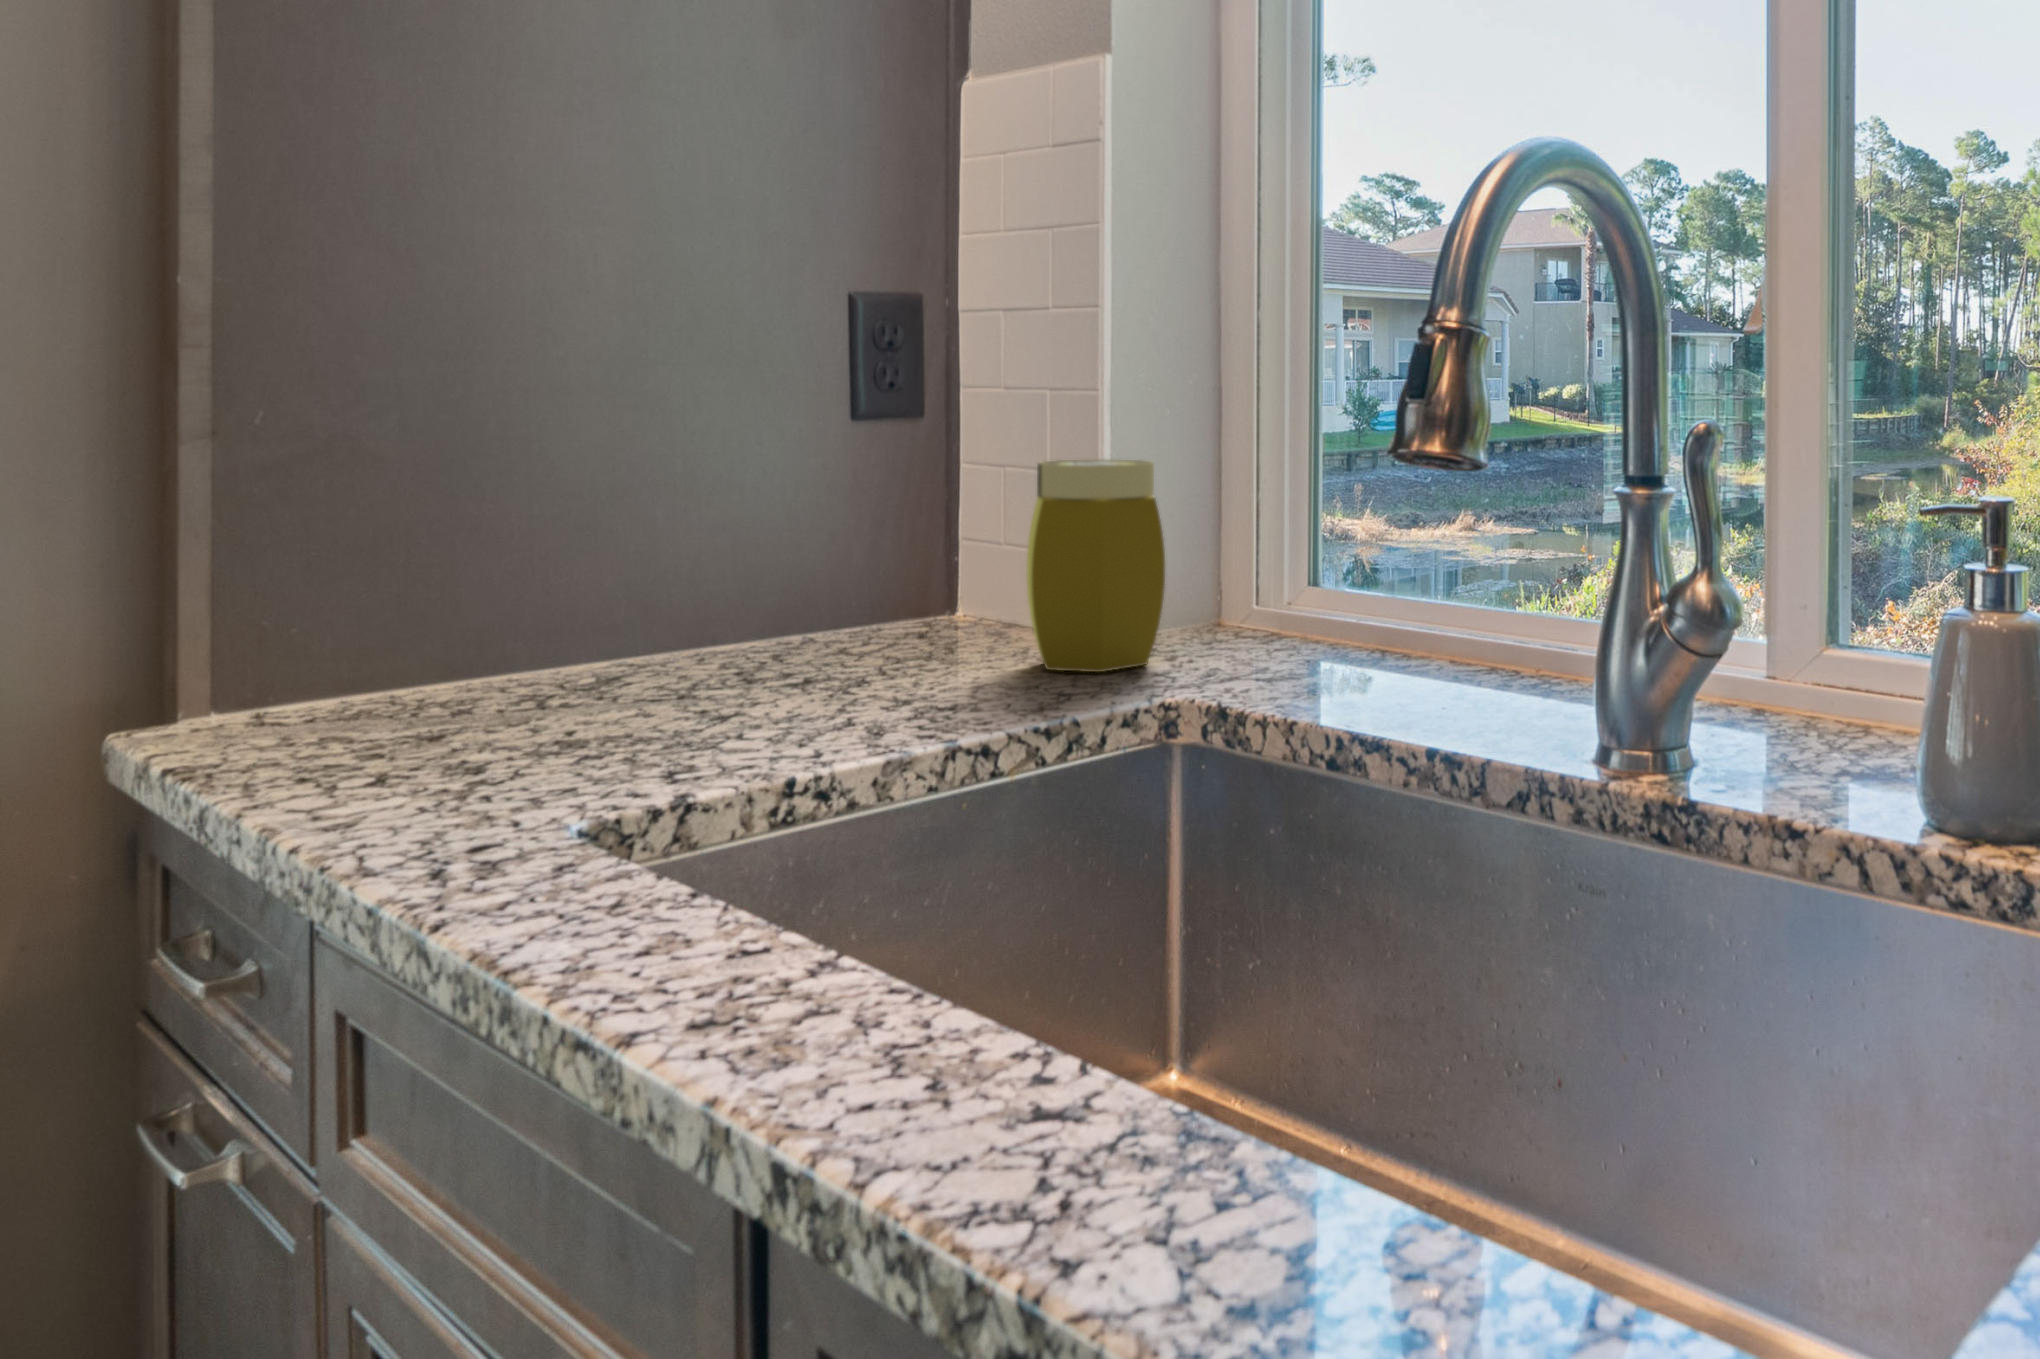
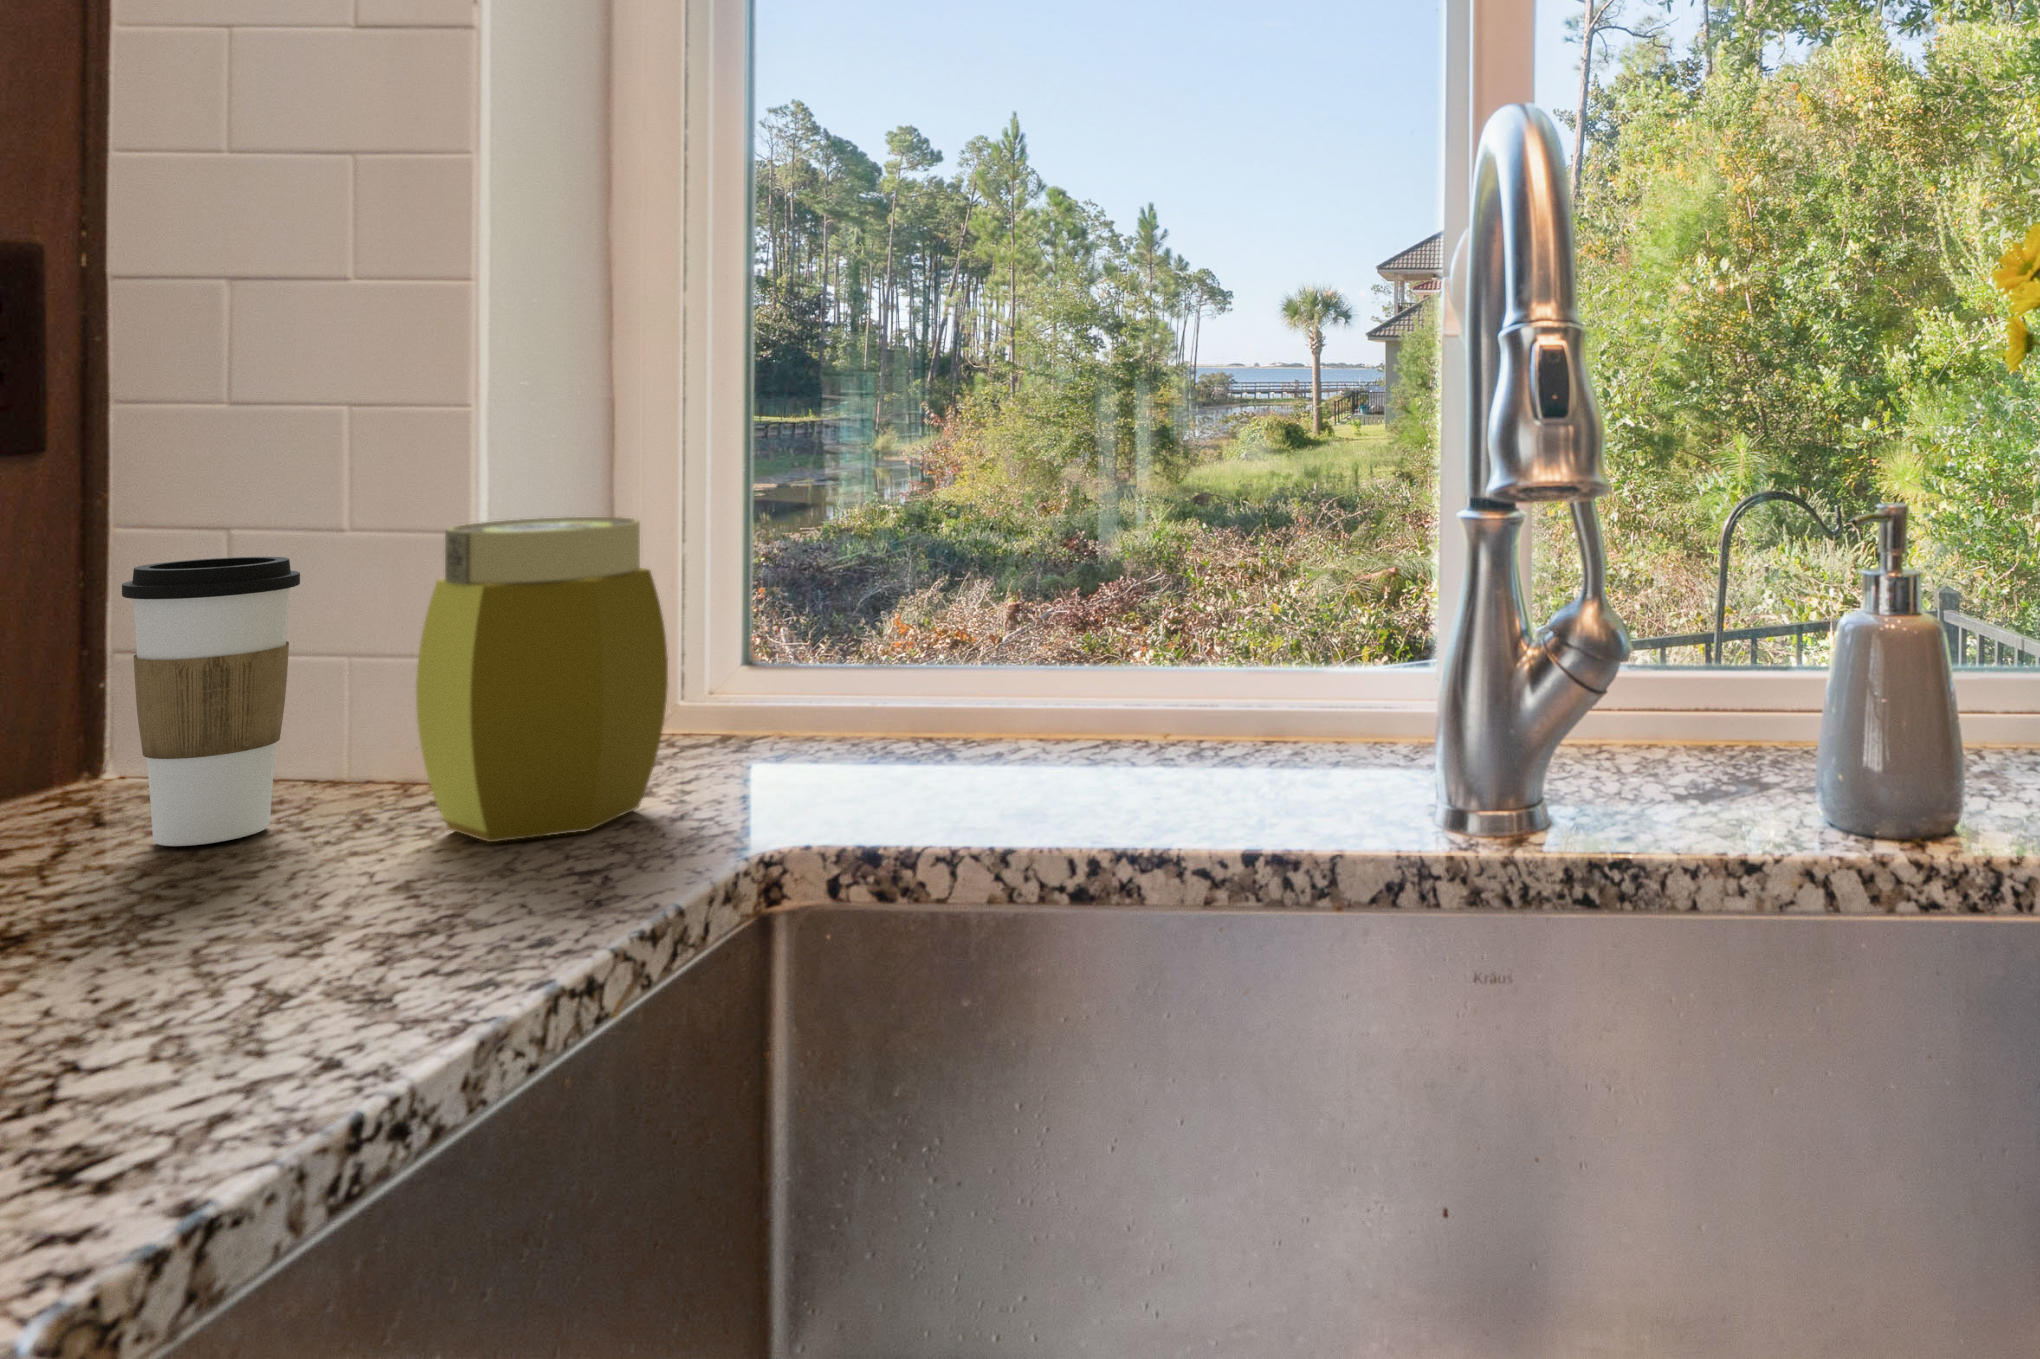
coffee cup: none [901,475,992,650] -> present [122,557,300,846]

